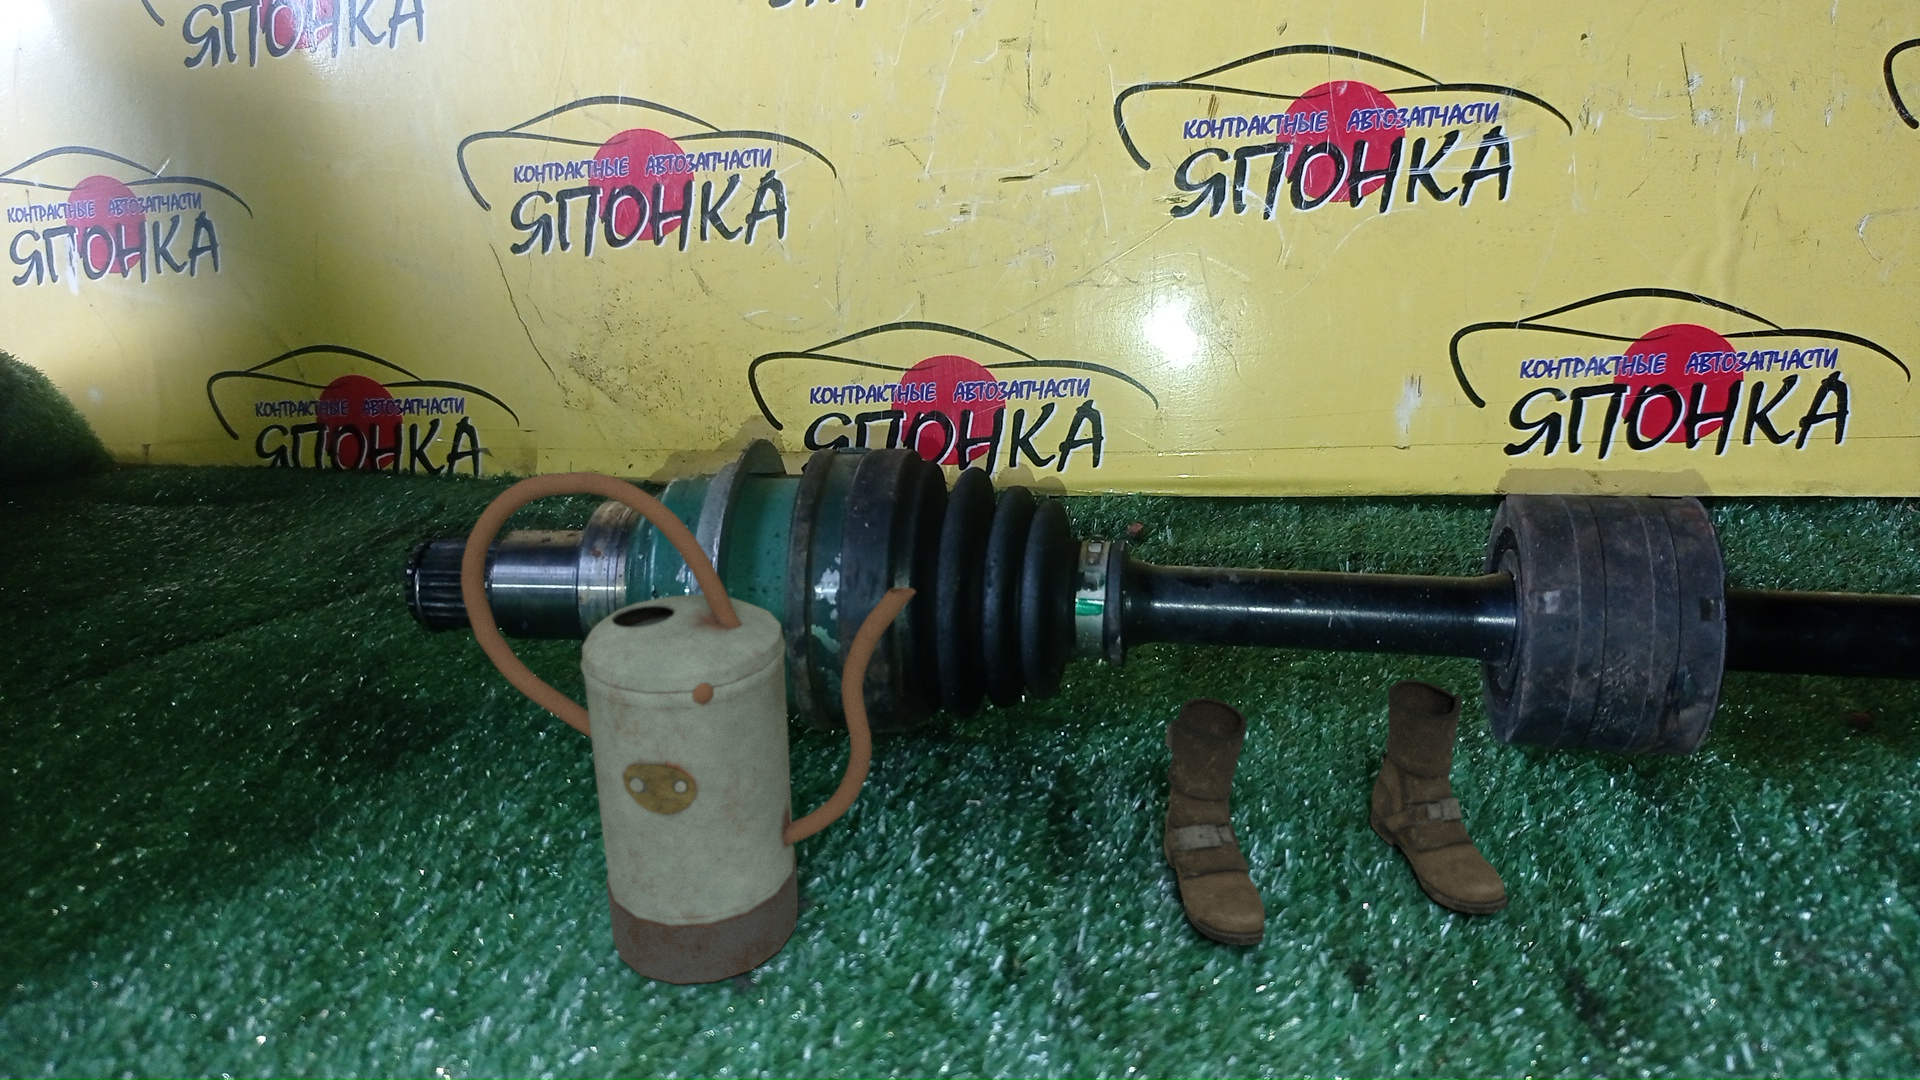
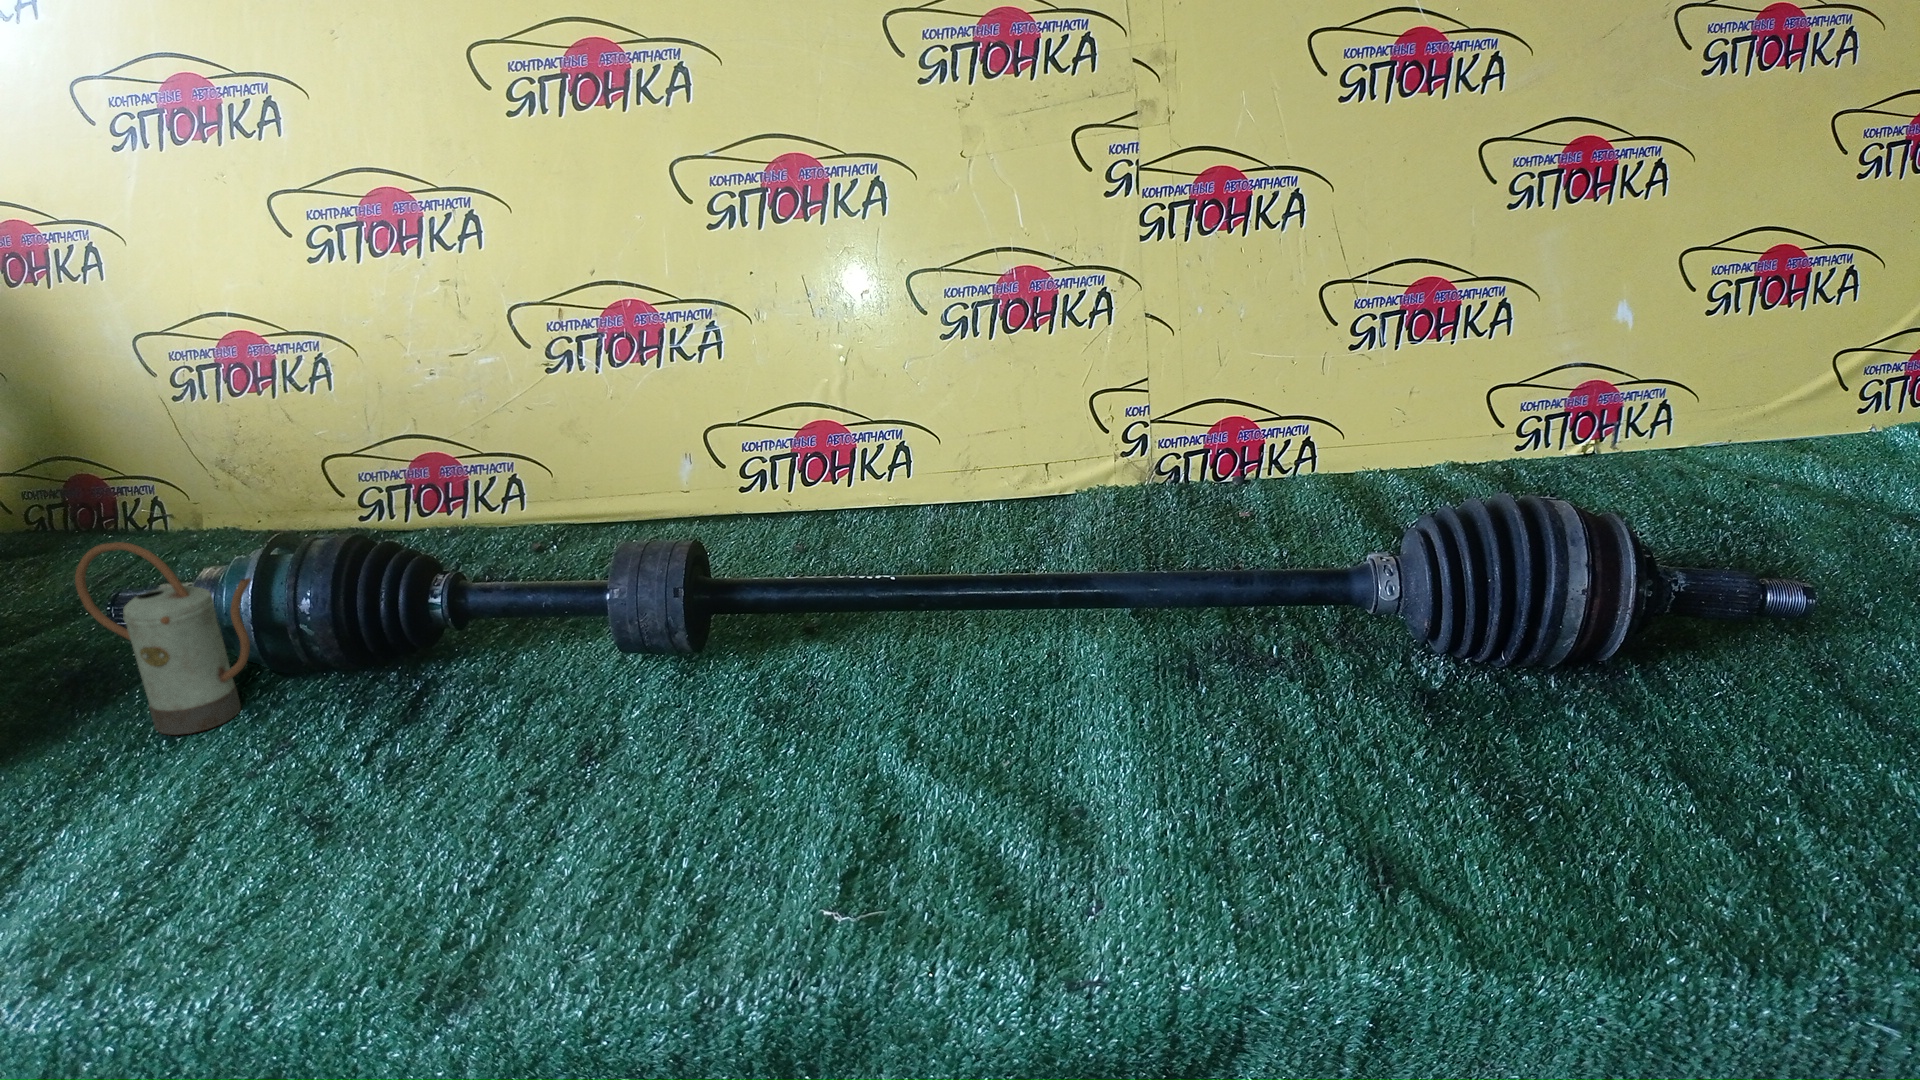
boots: present [1164,679,1507,945] -> none [391,605,534,707]

